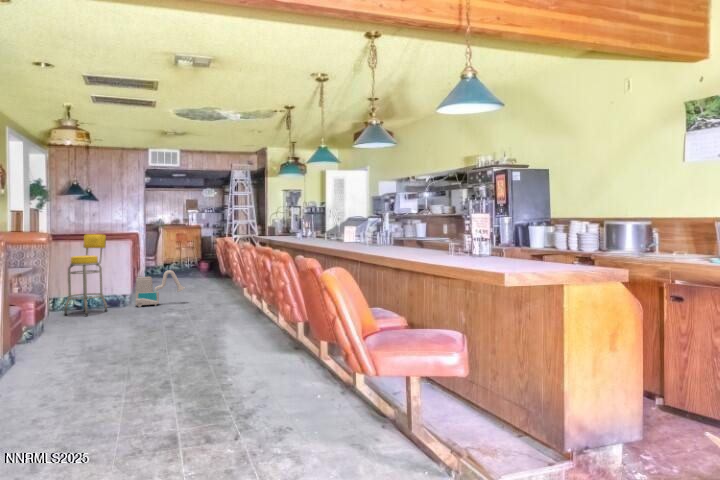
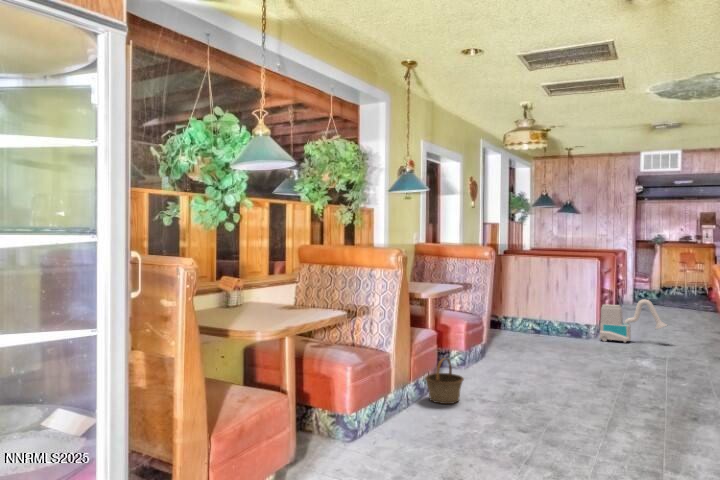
bar stool: present [65,234,107,316] -> none [519,251,565,344]
basket: none [18,330,57,370] -> present [425,358,464,404]

